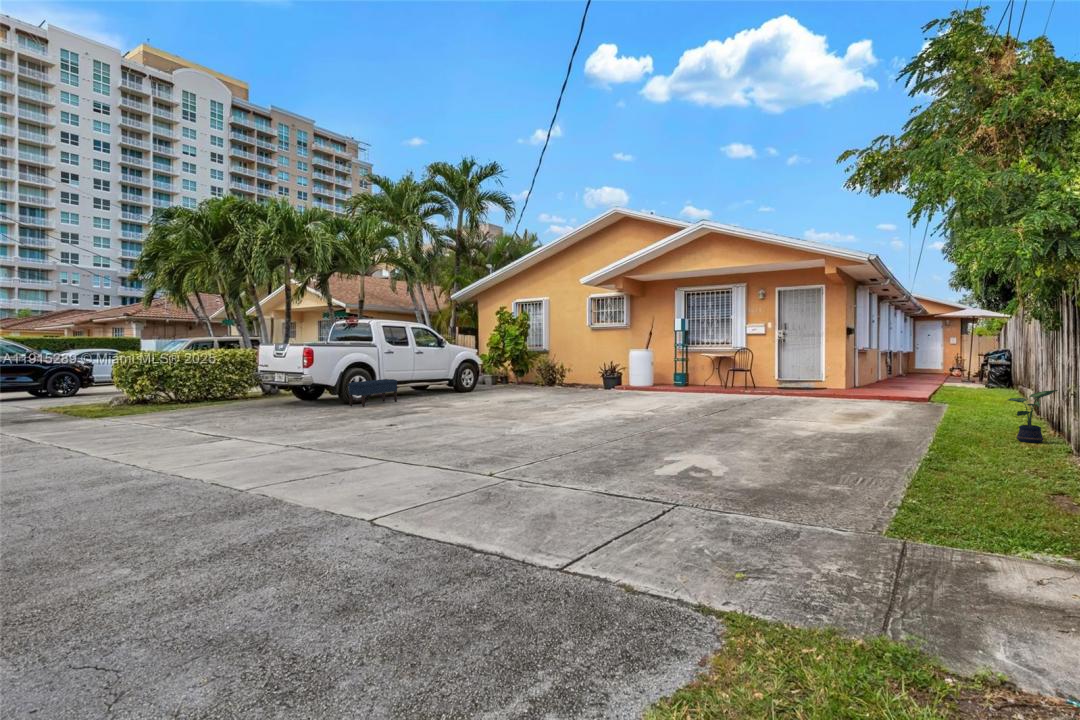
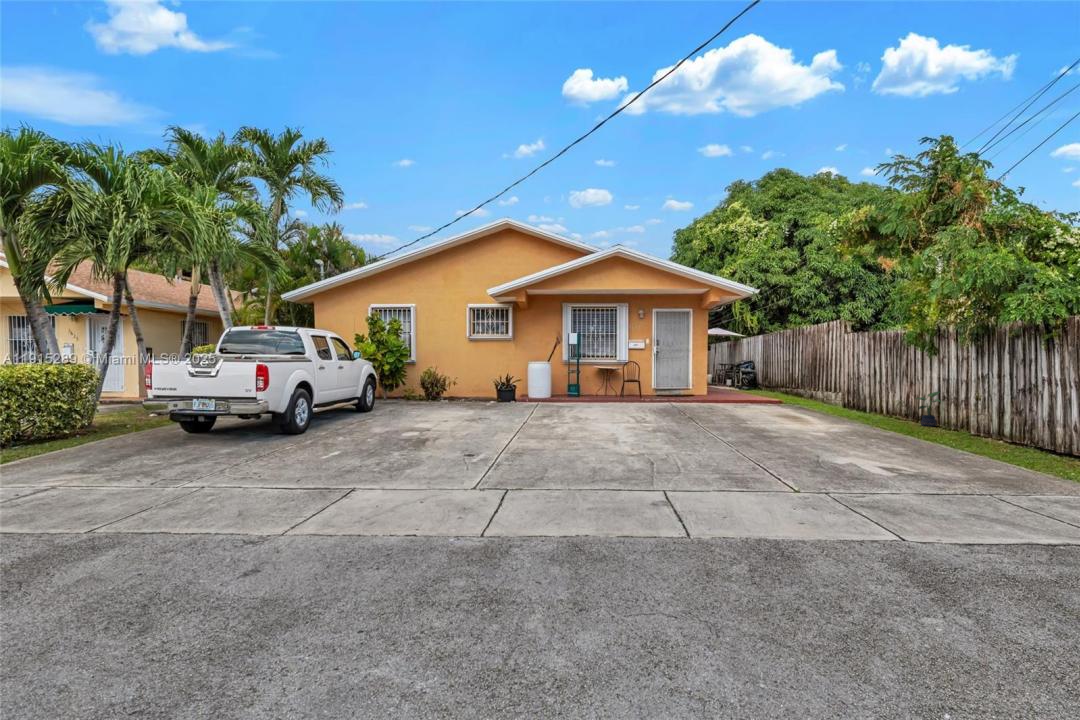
bench: present [348,379,398,407] -> none [296,400,338,435]

